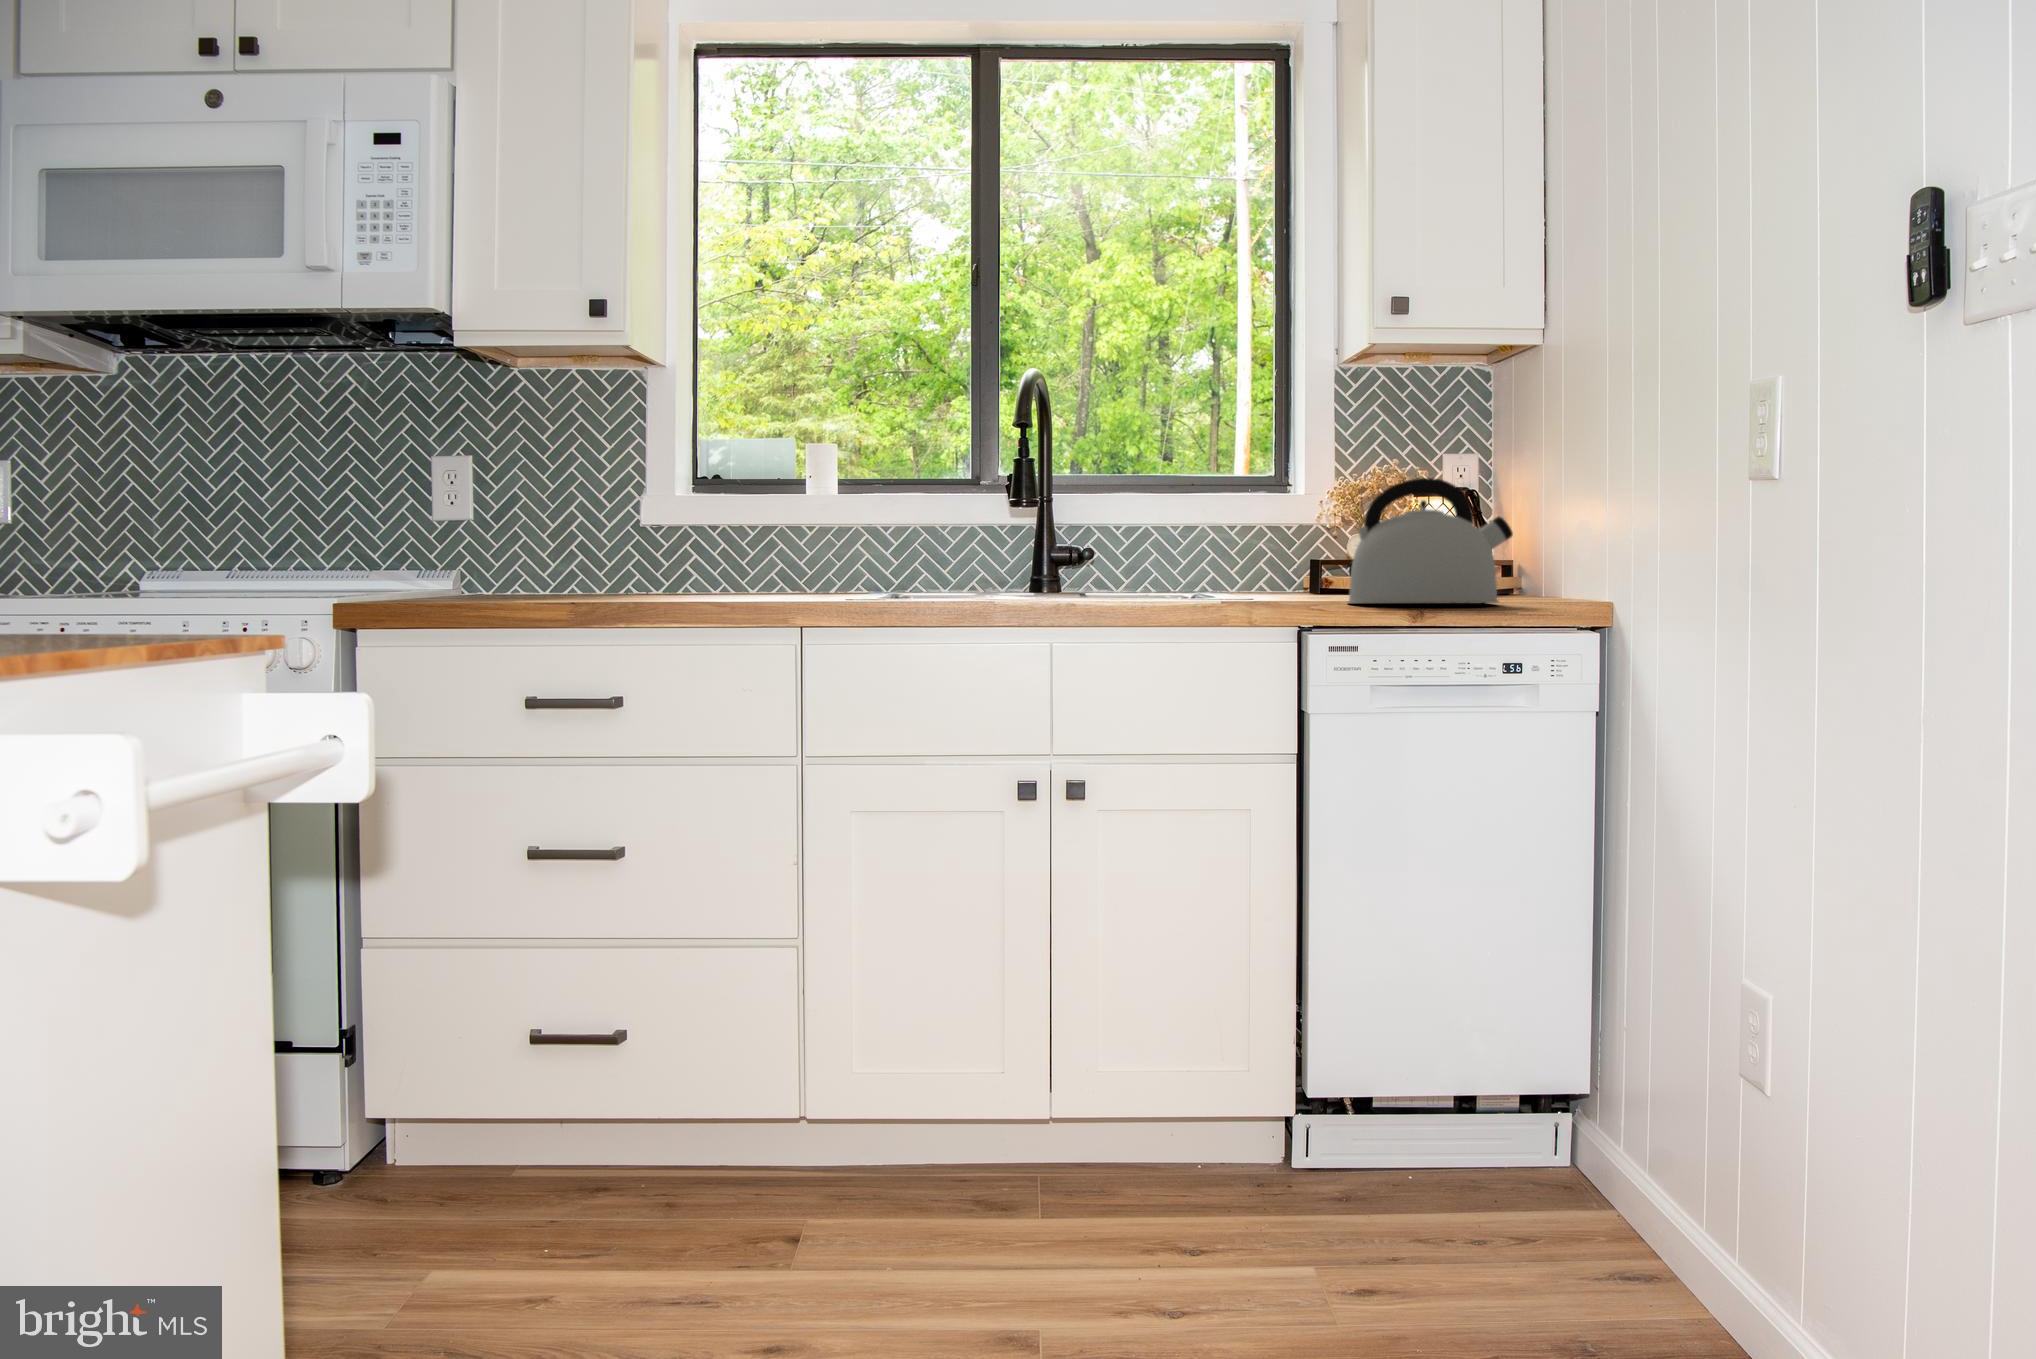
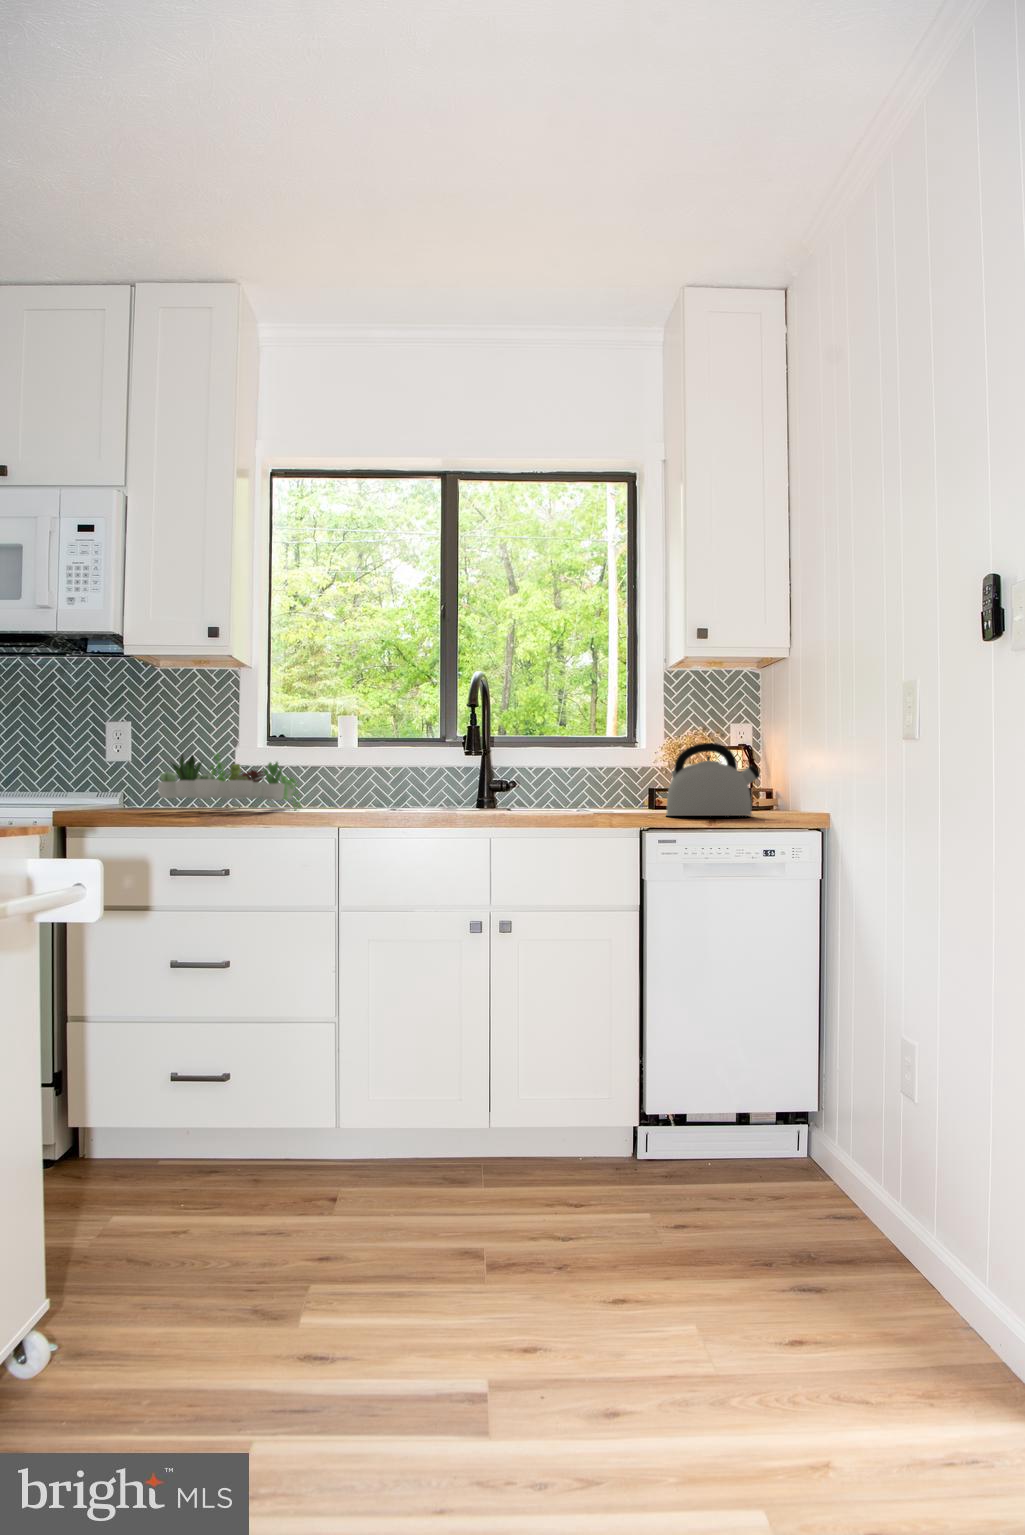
succulent plant: none [509,495,744,597] -> present [158,753,302,811]

